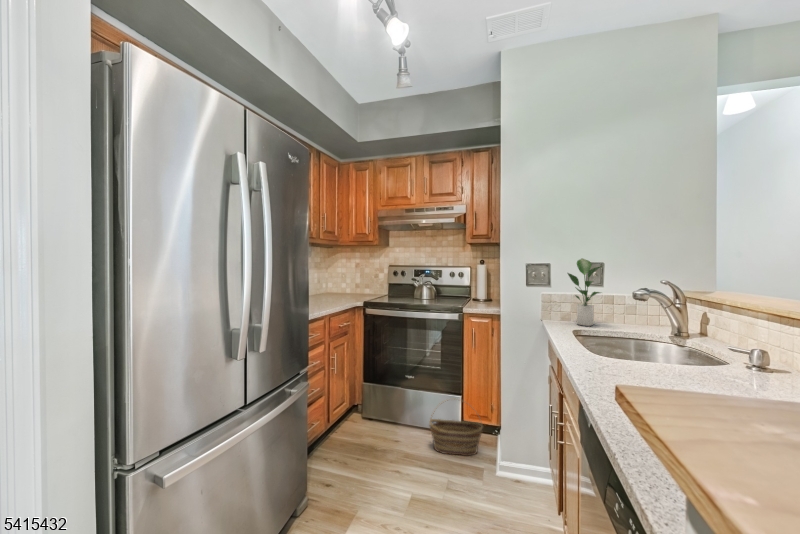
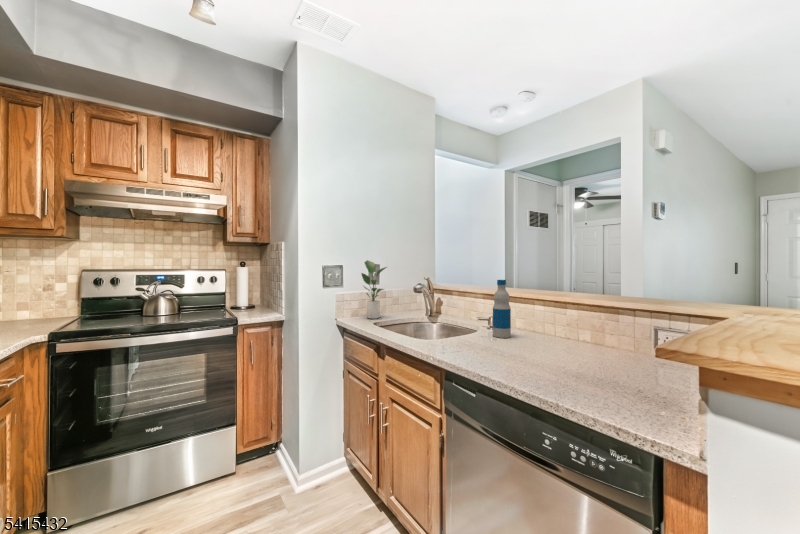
bottle: none [726,289,765,383] -> present [493,280,511,338]
basket: present [429,413,483,456] -> none [199,429,270,508]

